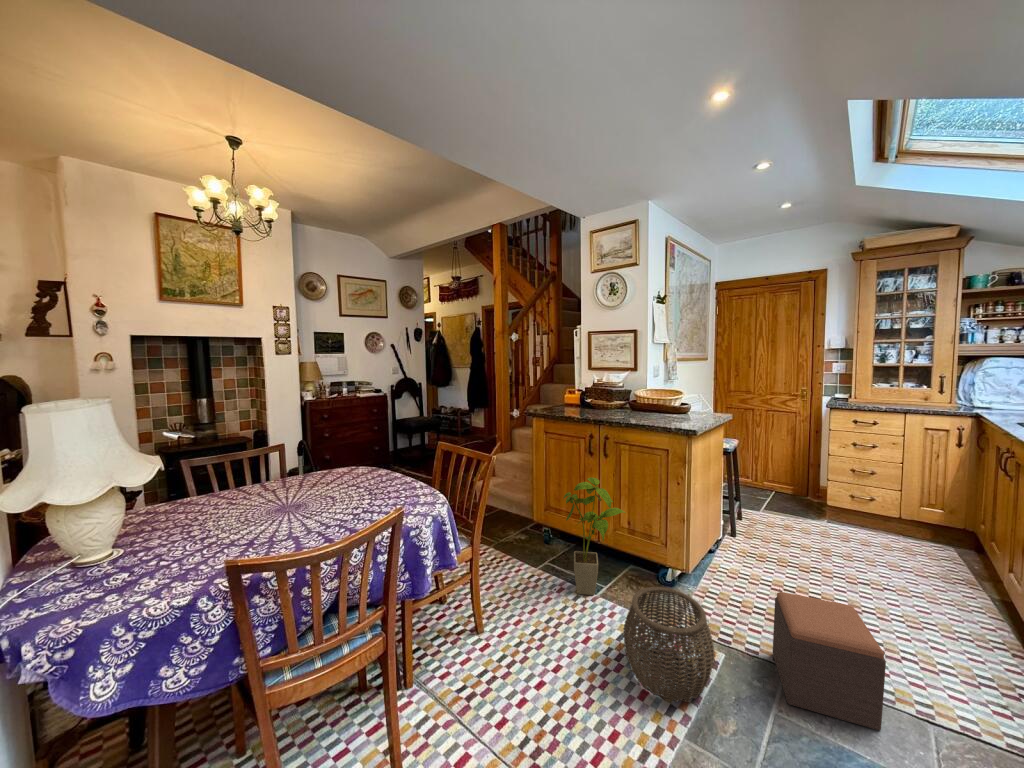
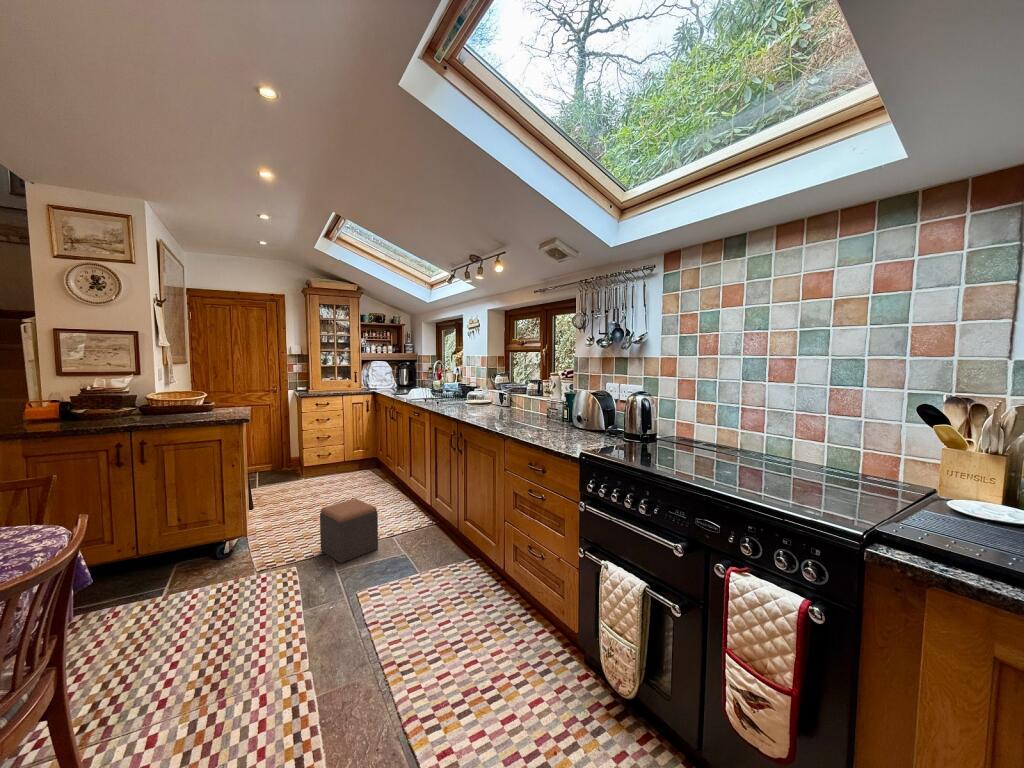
house plant: present [564,477,625,595] -> none [107,480,187,607]
woven basket: present [623,587,715,702] -> none [230,533,303,609]

